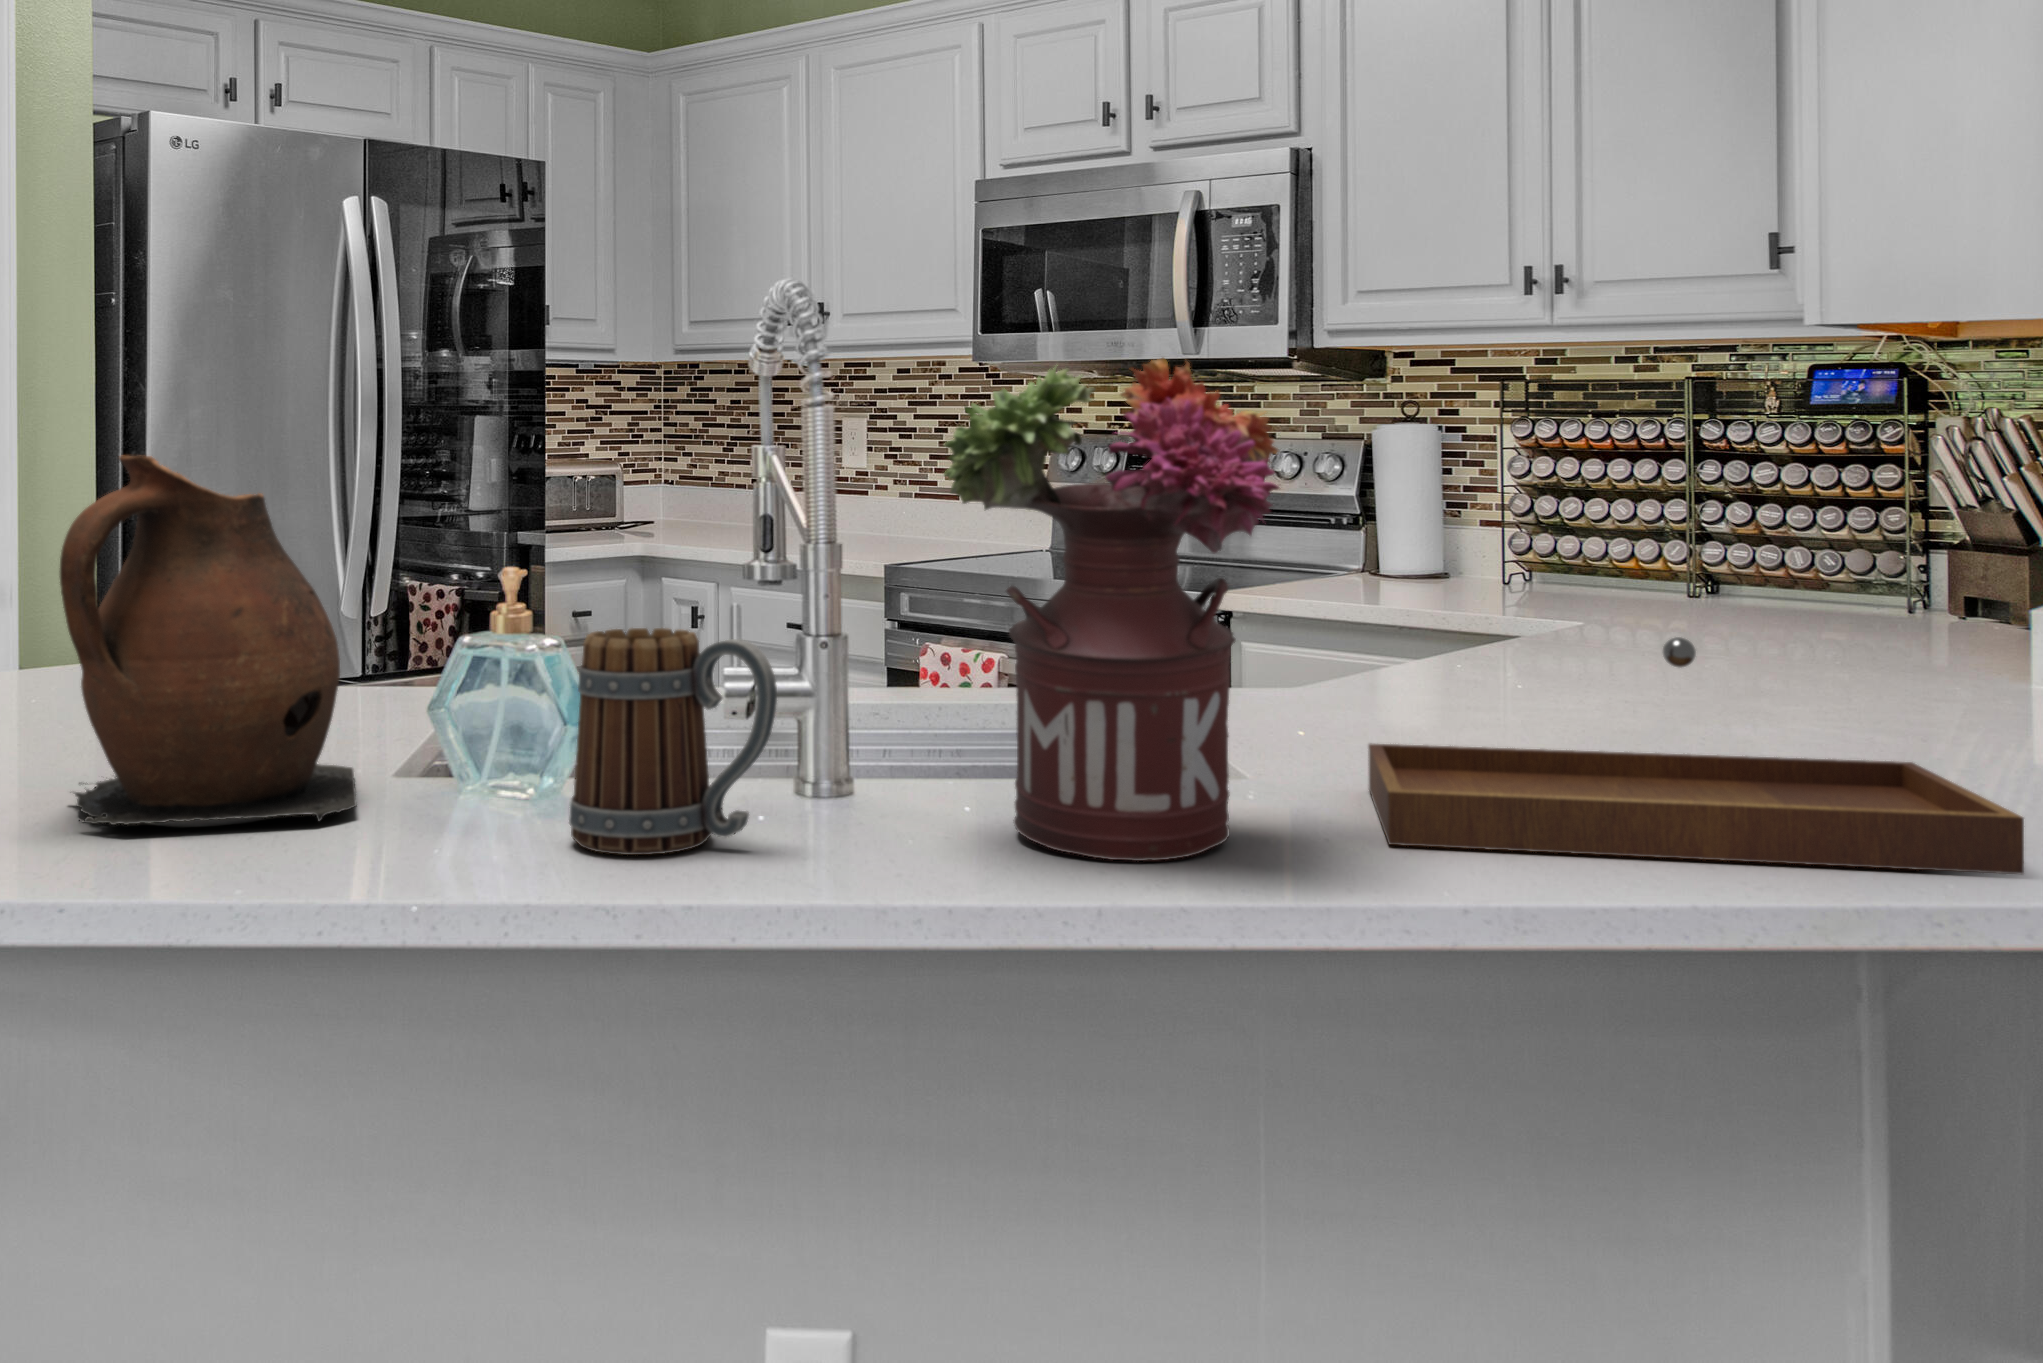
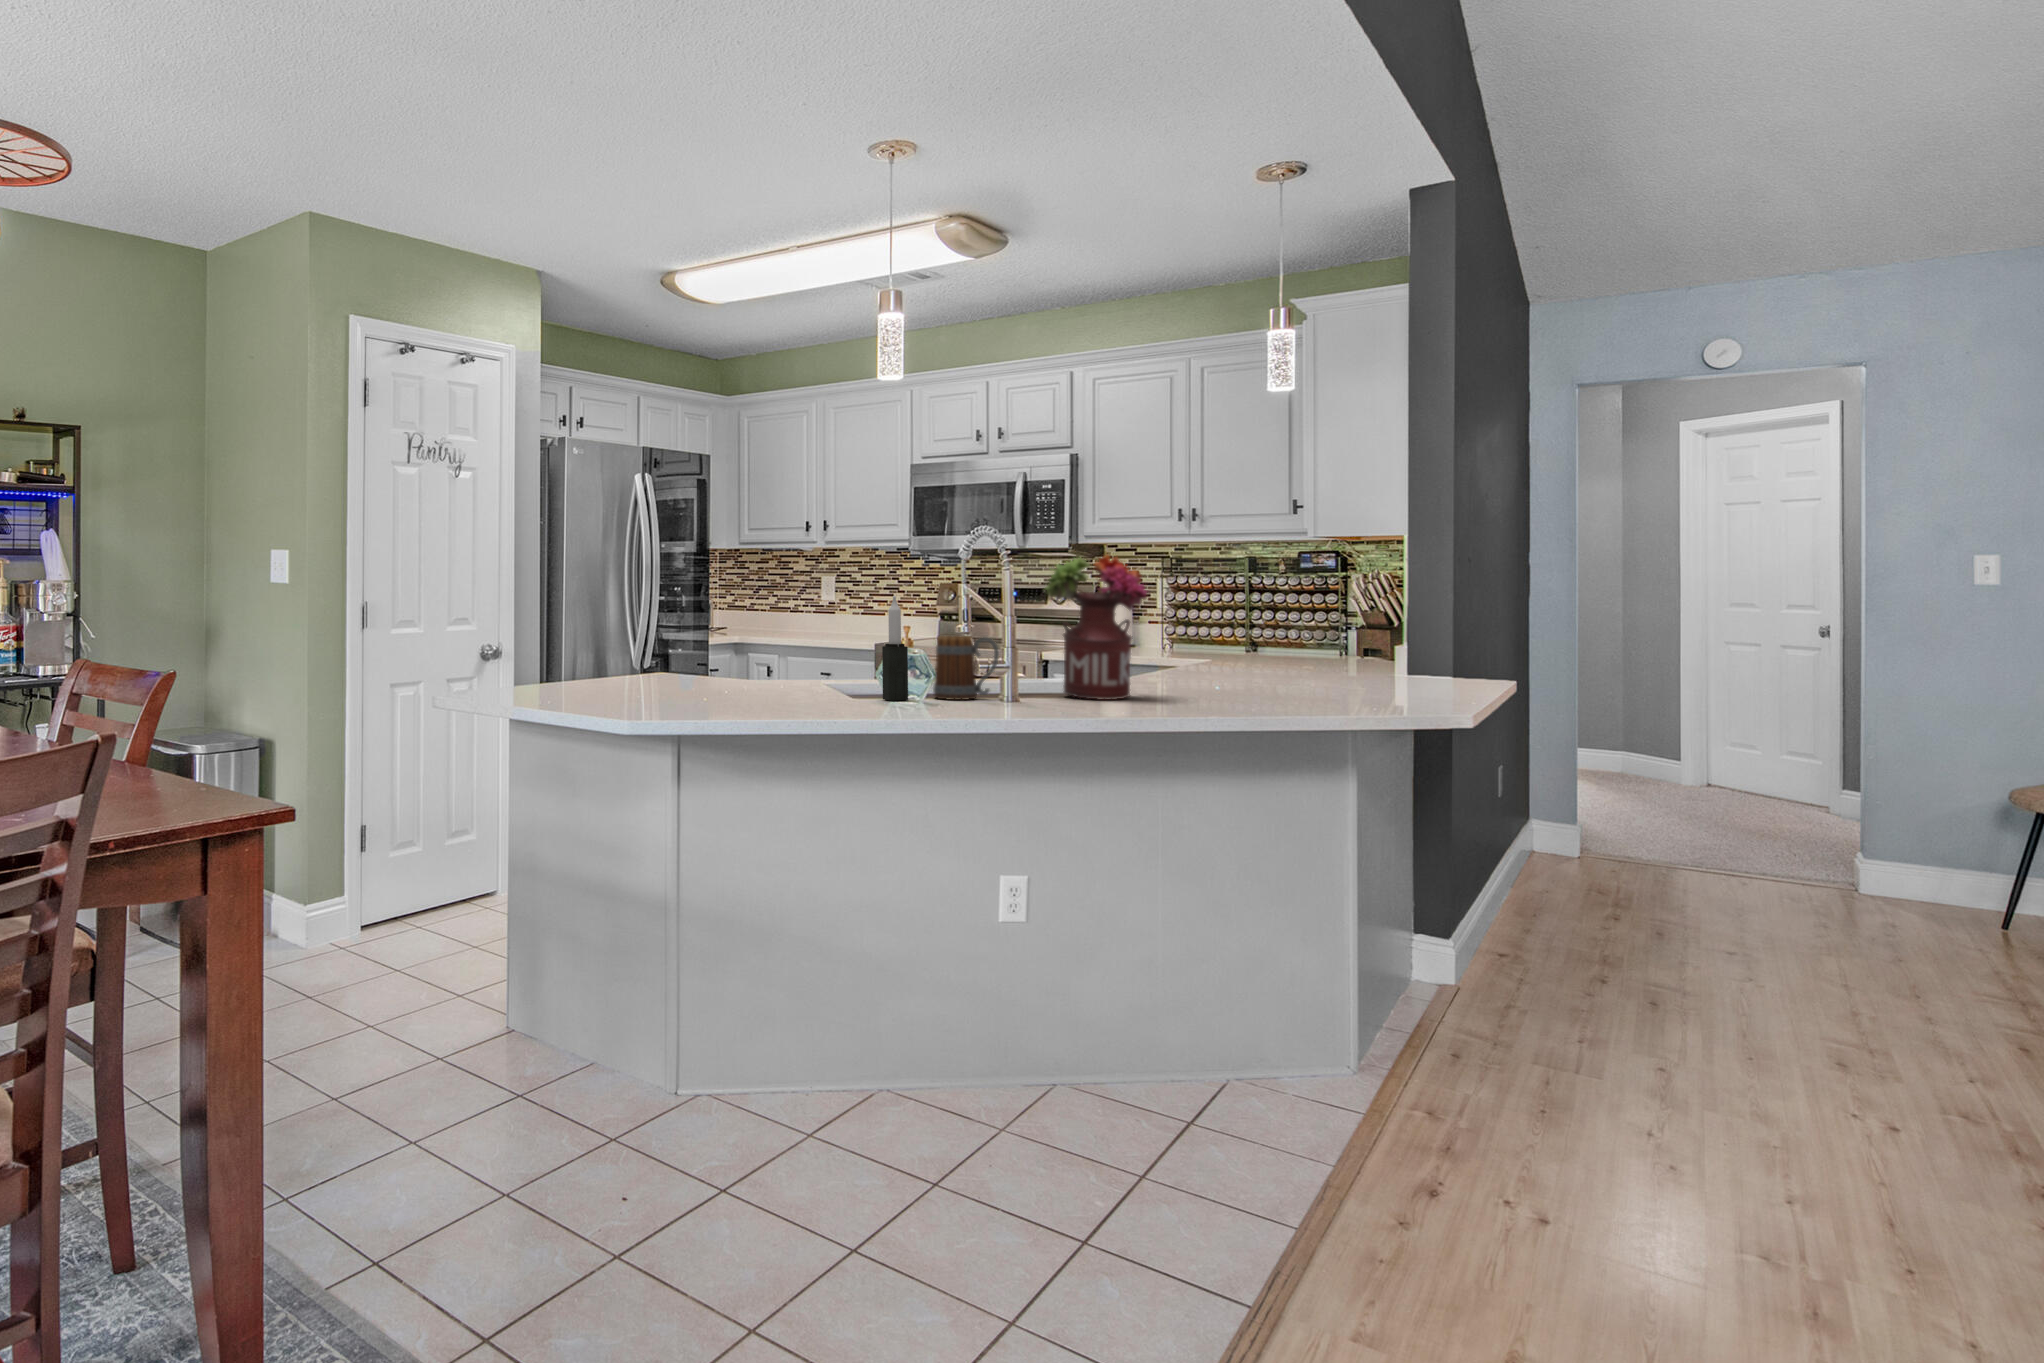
ceramic pitcher: present [60,456,357,825] -> none [753,584,856,696]
candle: none [385,499,460,860] -> present [882,596,908,701]
tray: present [1368,637,2024,874] -> none [1161,639,1360,700]

